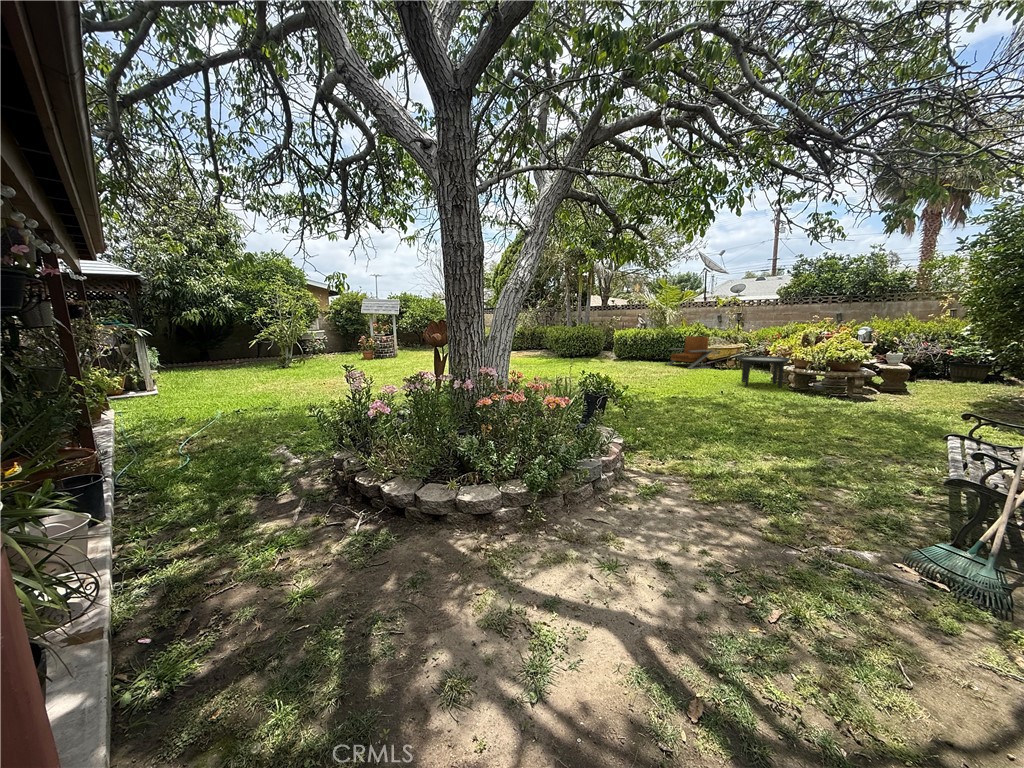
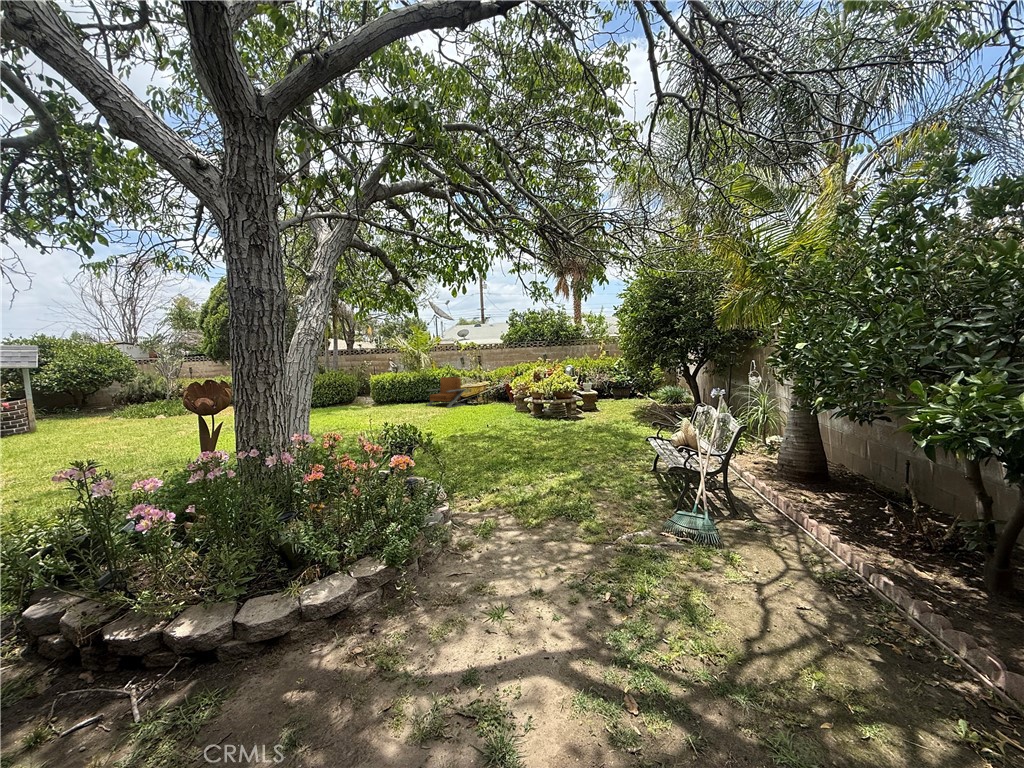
round table: present [737,356,791,388] -> none [490,391,530,419]

